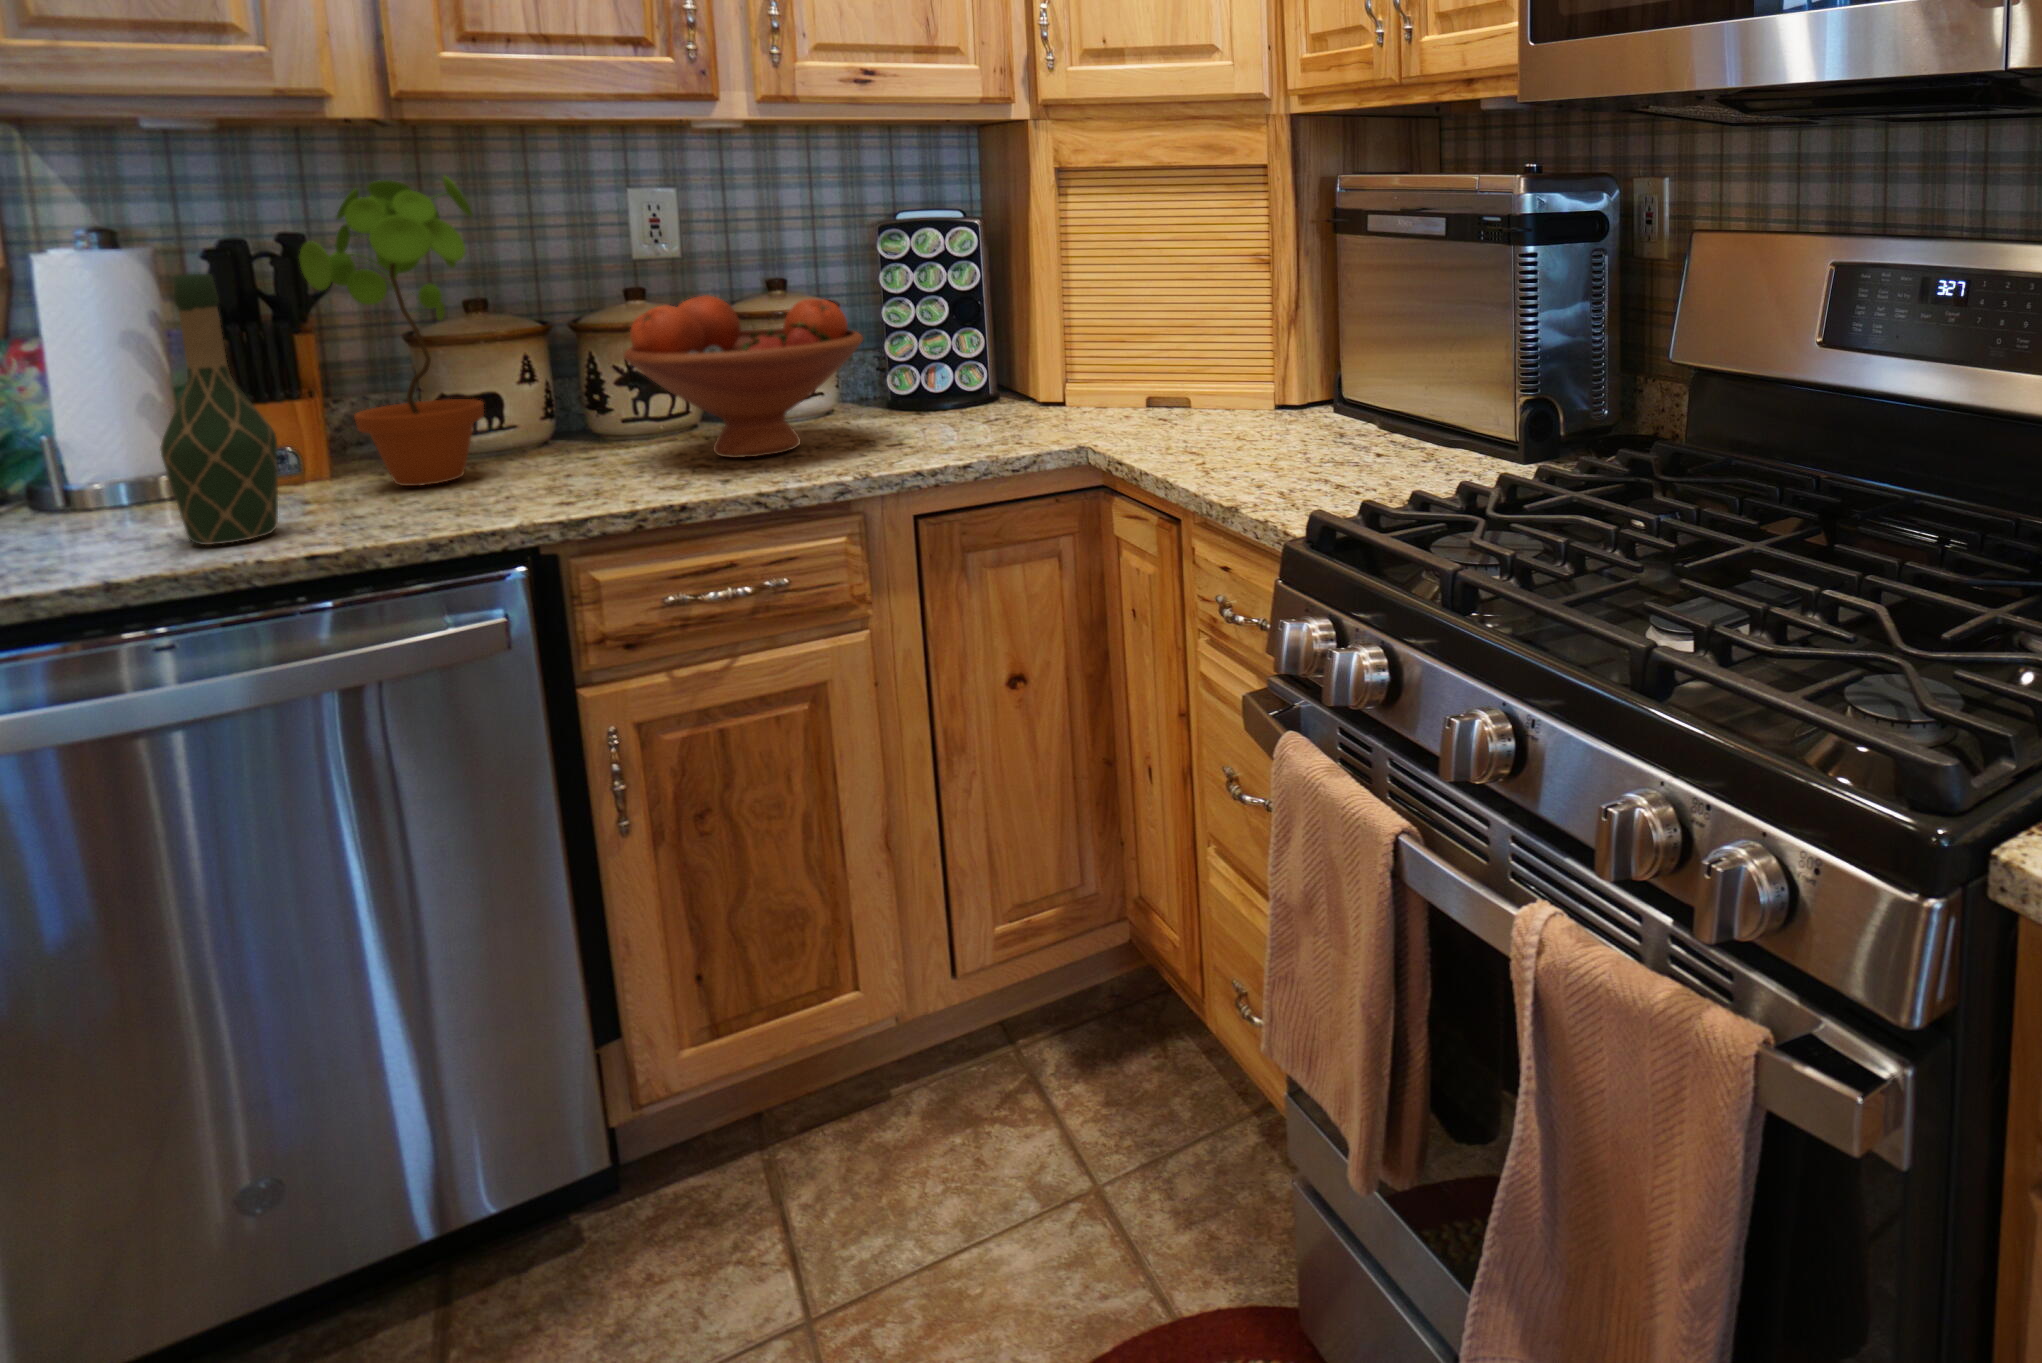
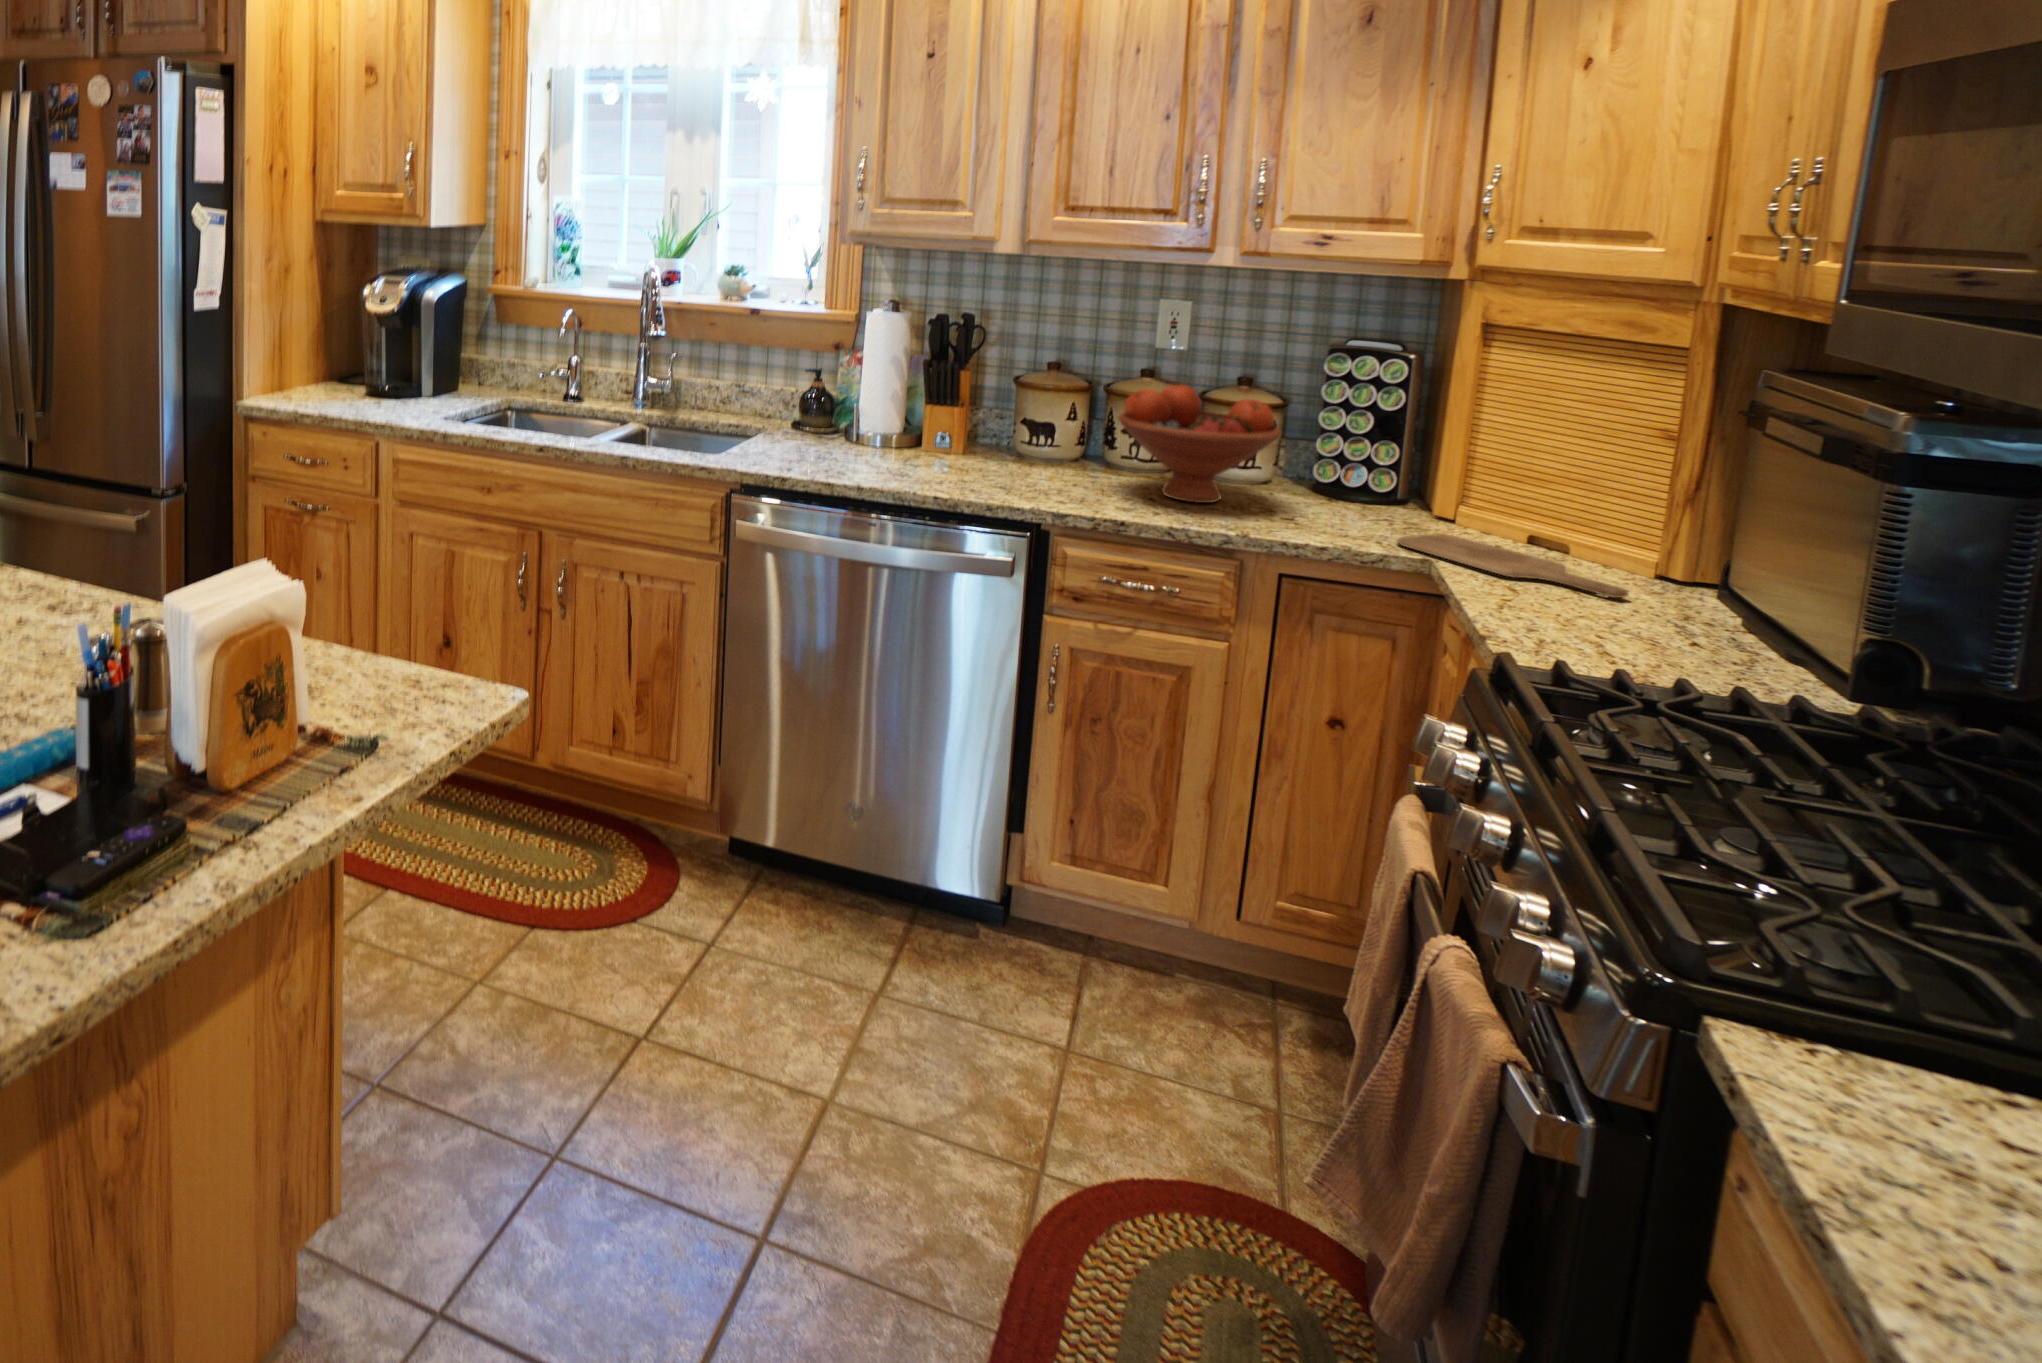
potted plant: present [300,176,484,486] -> none [968,292,1056,471]
wine bottle: present [160,274,278,545] -> none [890,339,936,480]
cutting board: none [1035,418,1275,442] -> present [1397,534,1629,598]

